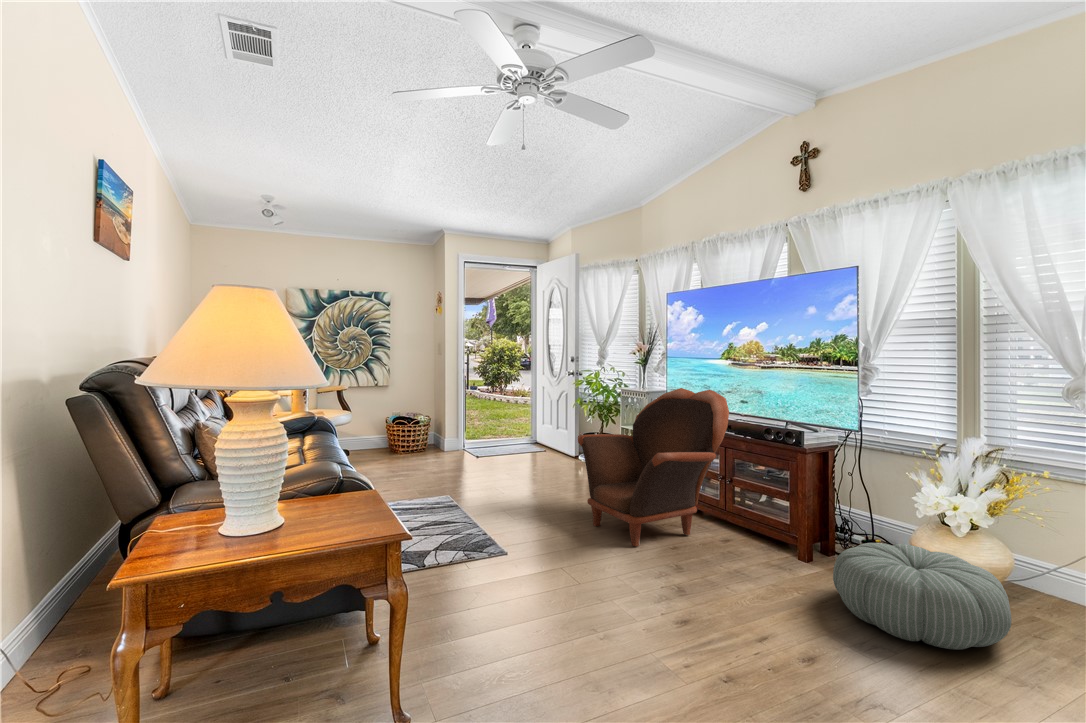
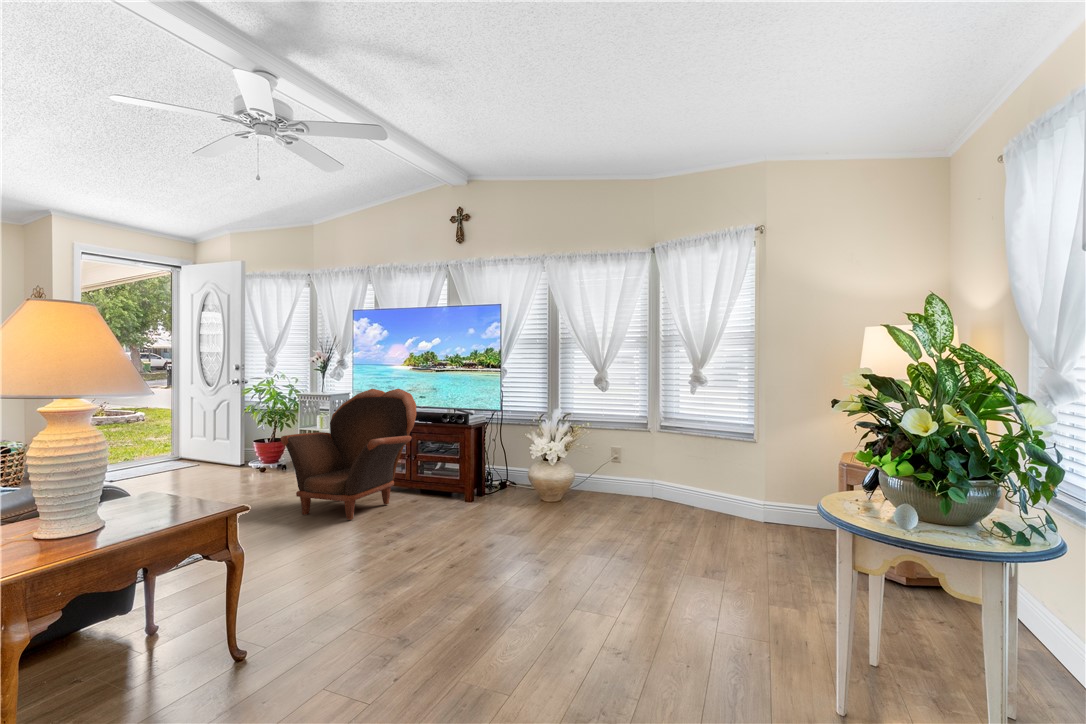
pouf: present [833,543,1012,650] -> none [494,475,578,525]

